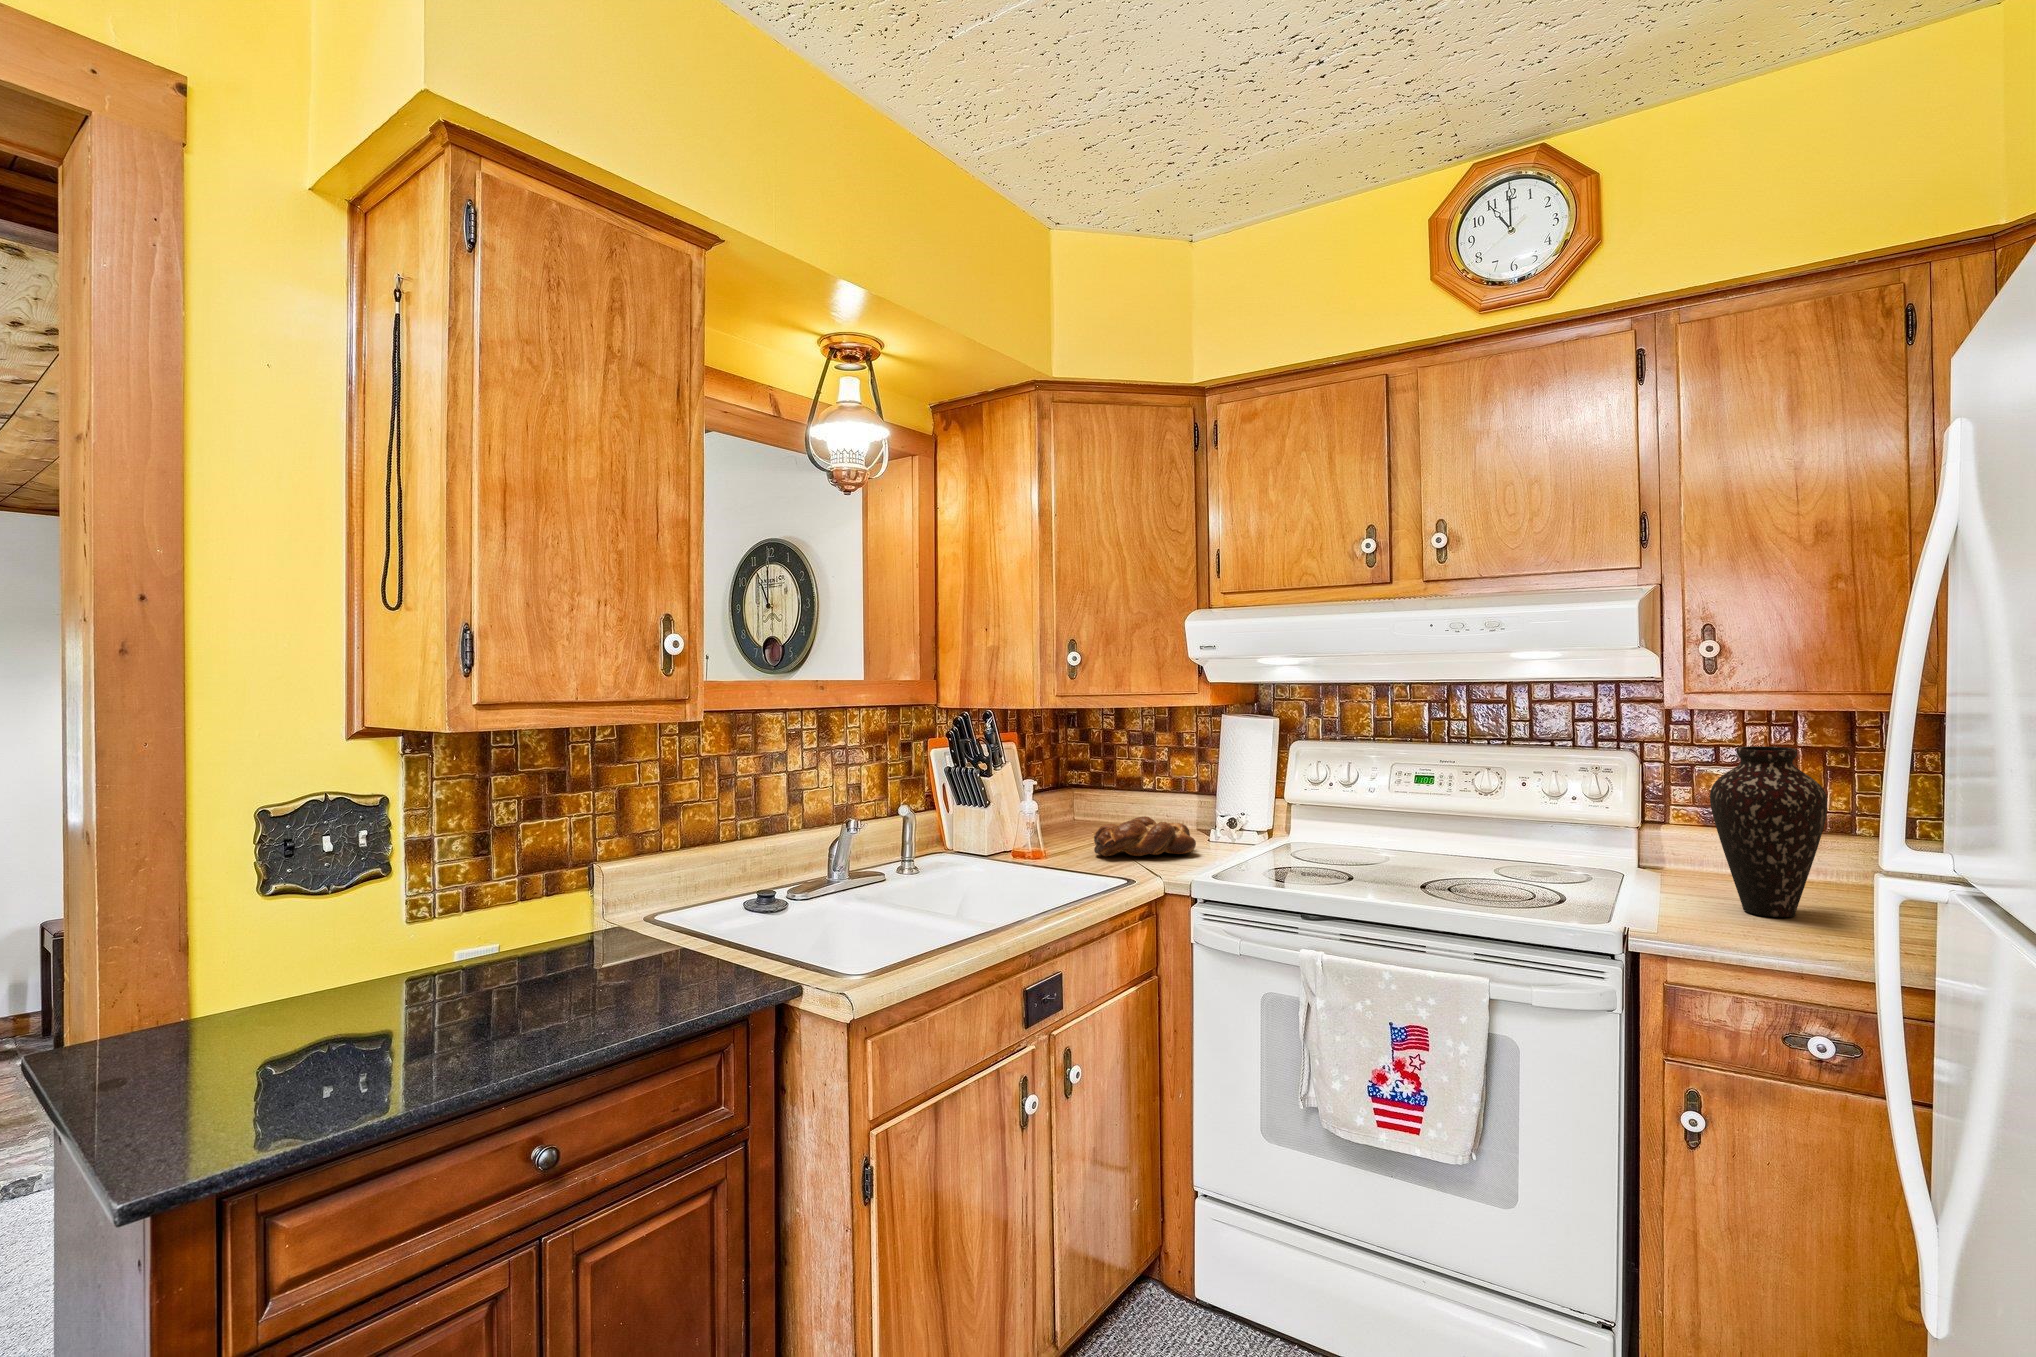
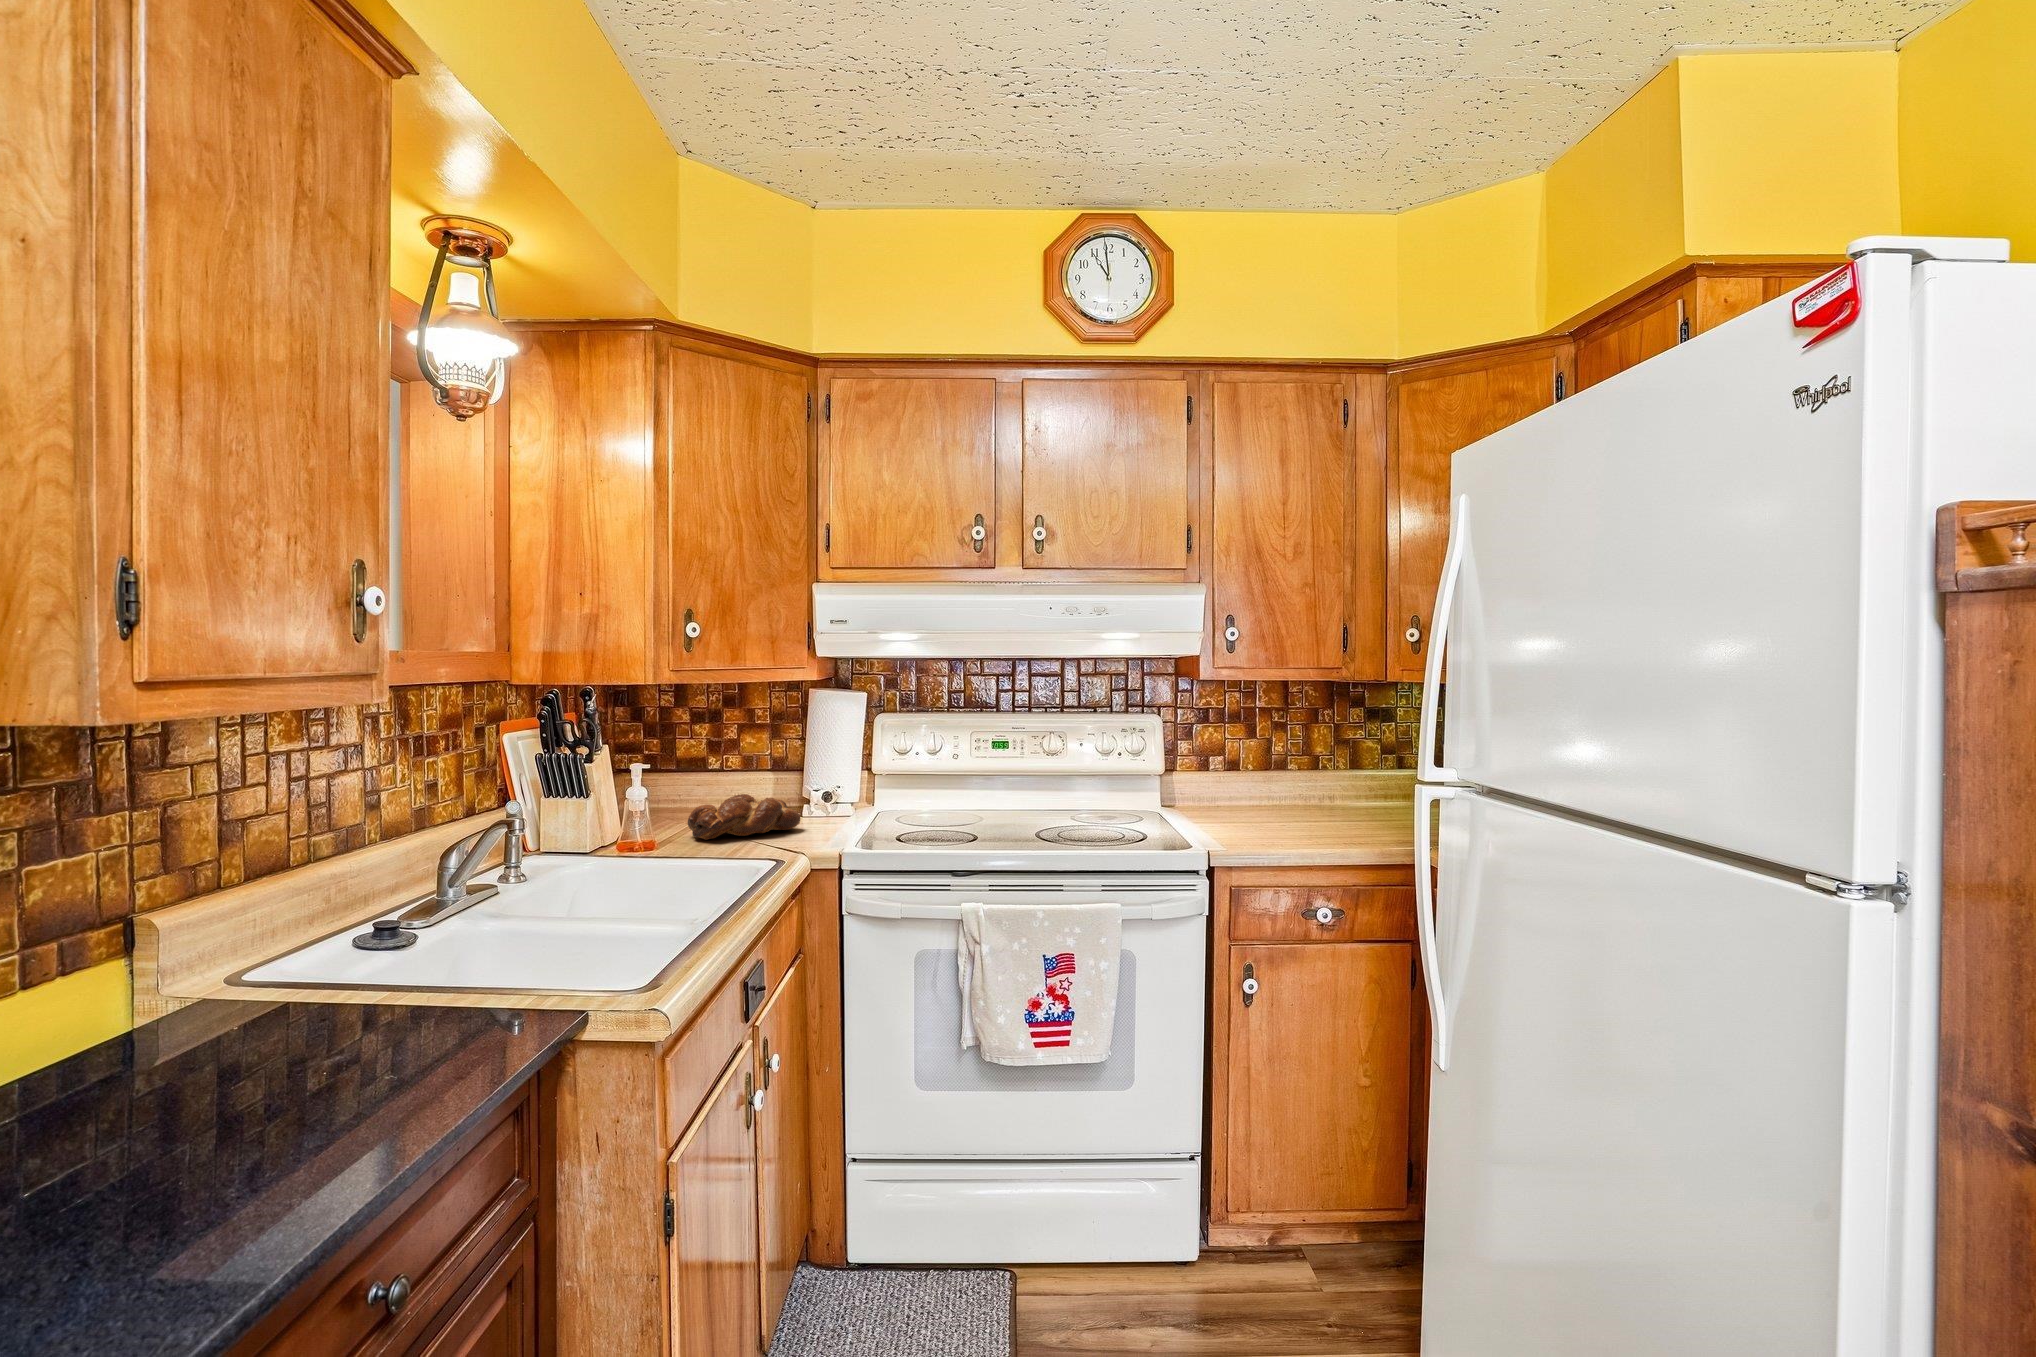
vase: present [1710,746,1827,917] -> none [1229,705,1299,828]

